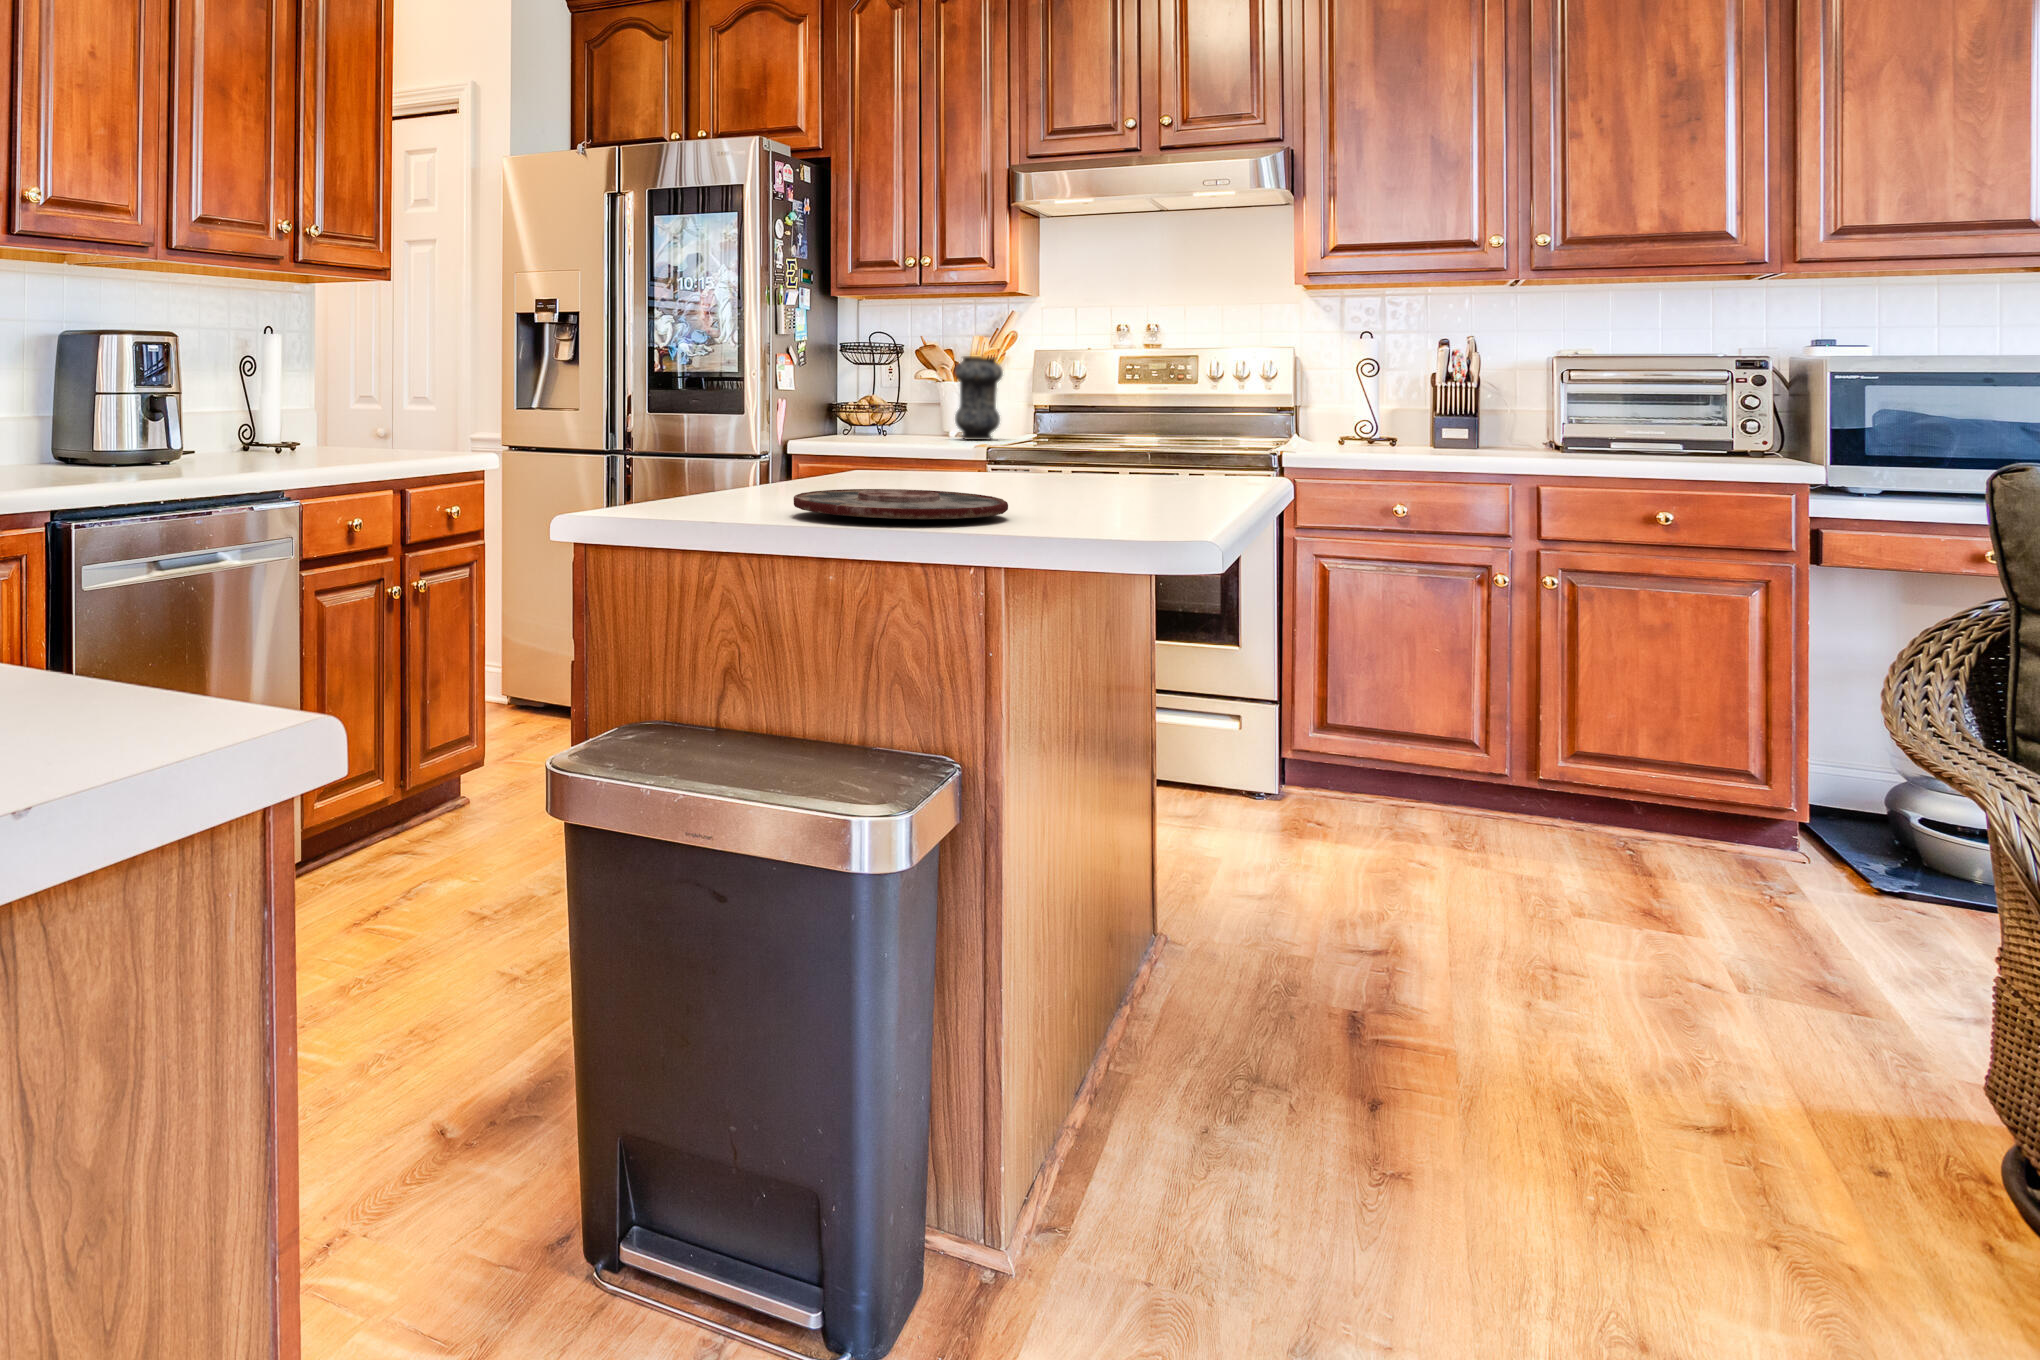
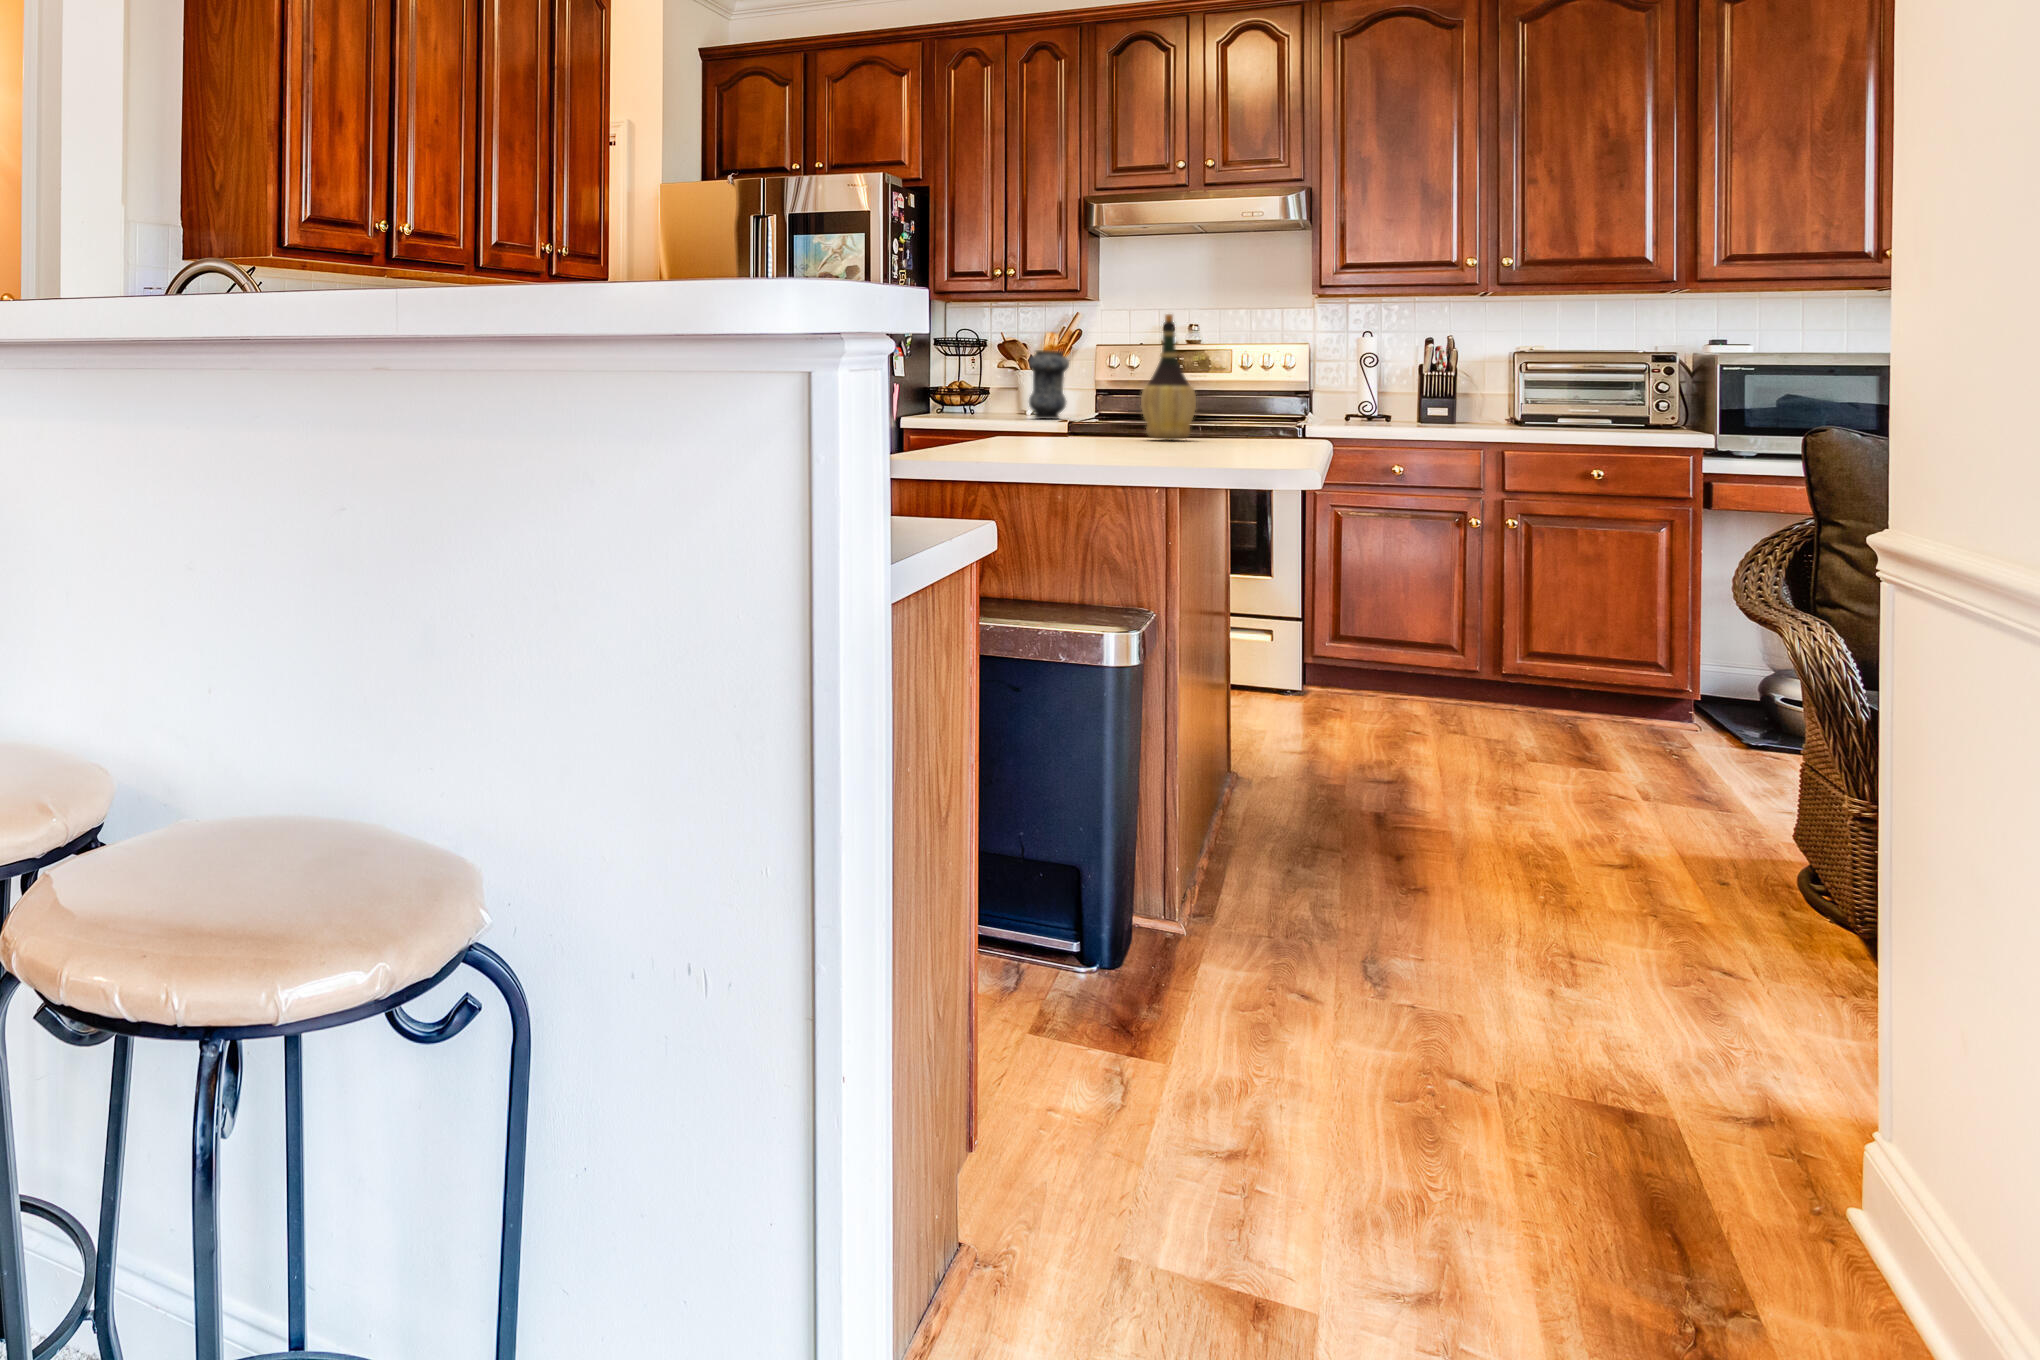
wine bottle: none [1030,307,1104,481] -> present [1141,314,1196,440]
plate: present [794,489,1008,519] -> none [1016,439,1164,455]

